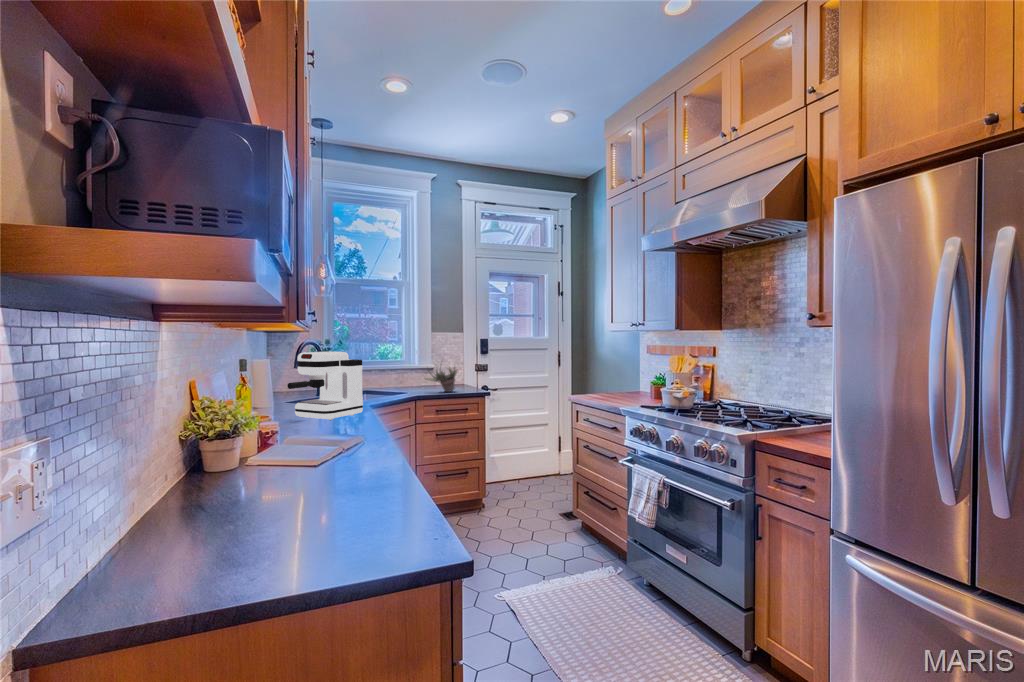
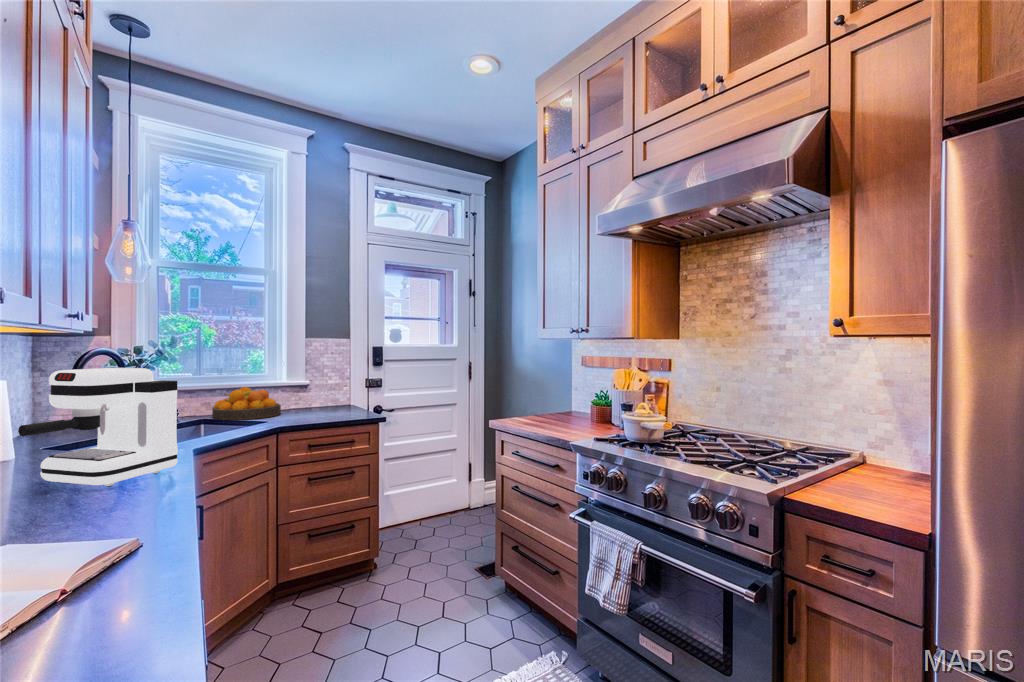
succulent plant: present [425,366,457,392] -> none [291,374,340,419]
fruit bowl: none [371,368,416,391] -> present [212,387,281,420]

